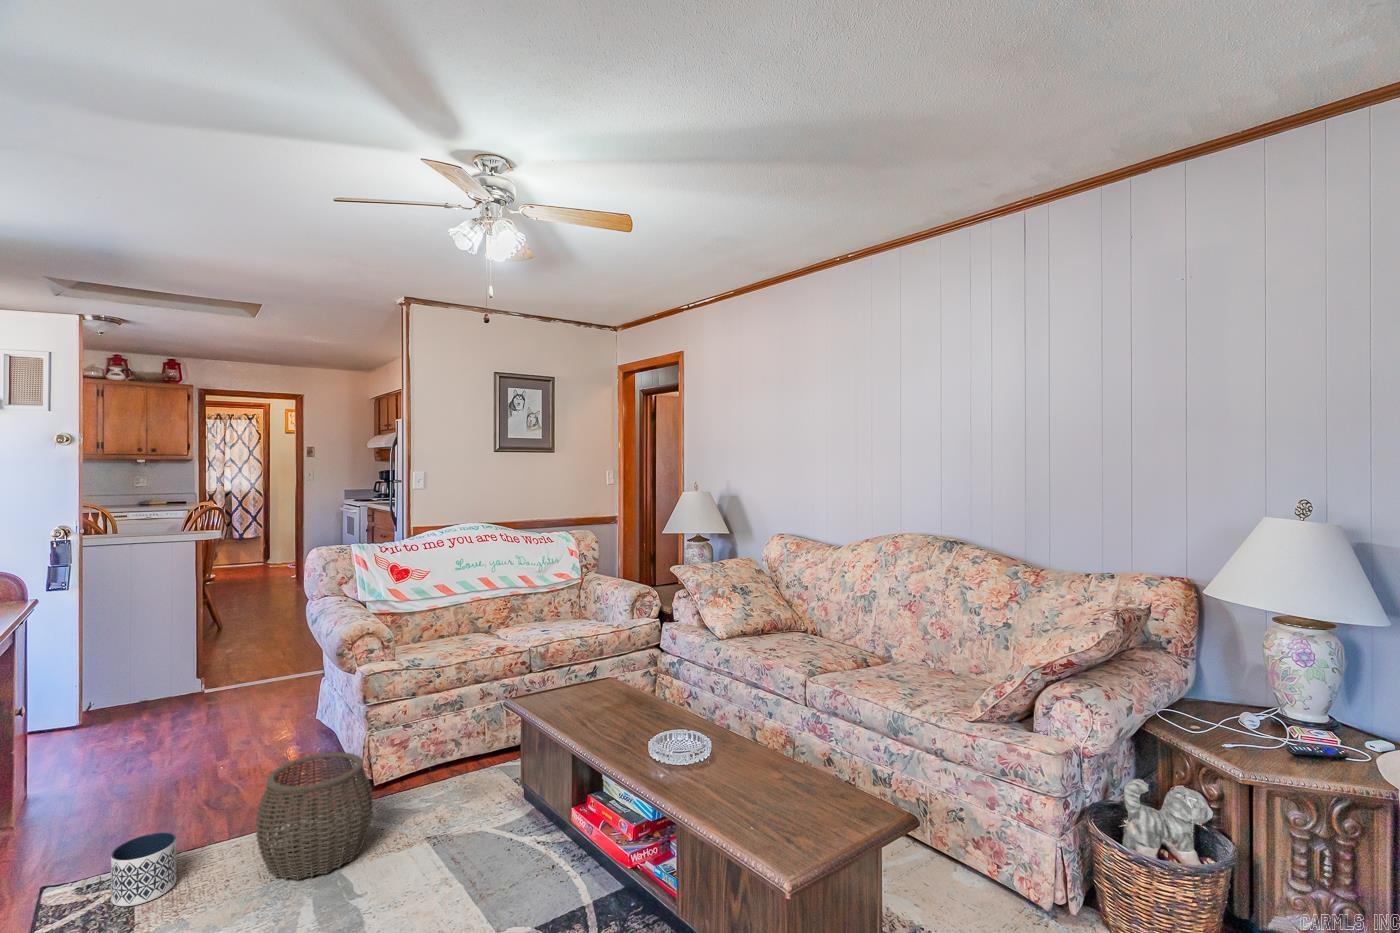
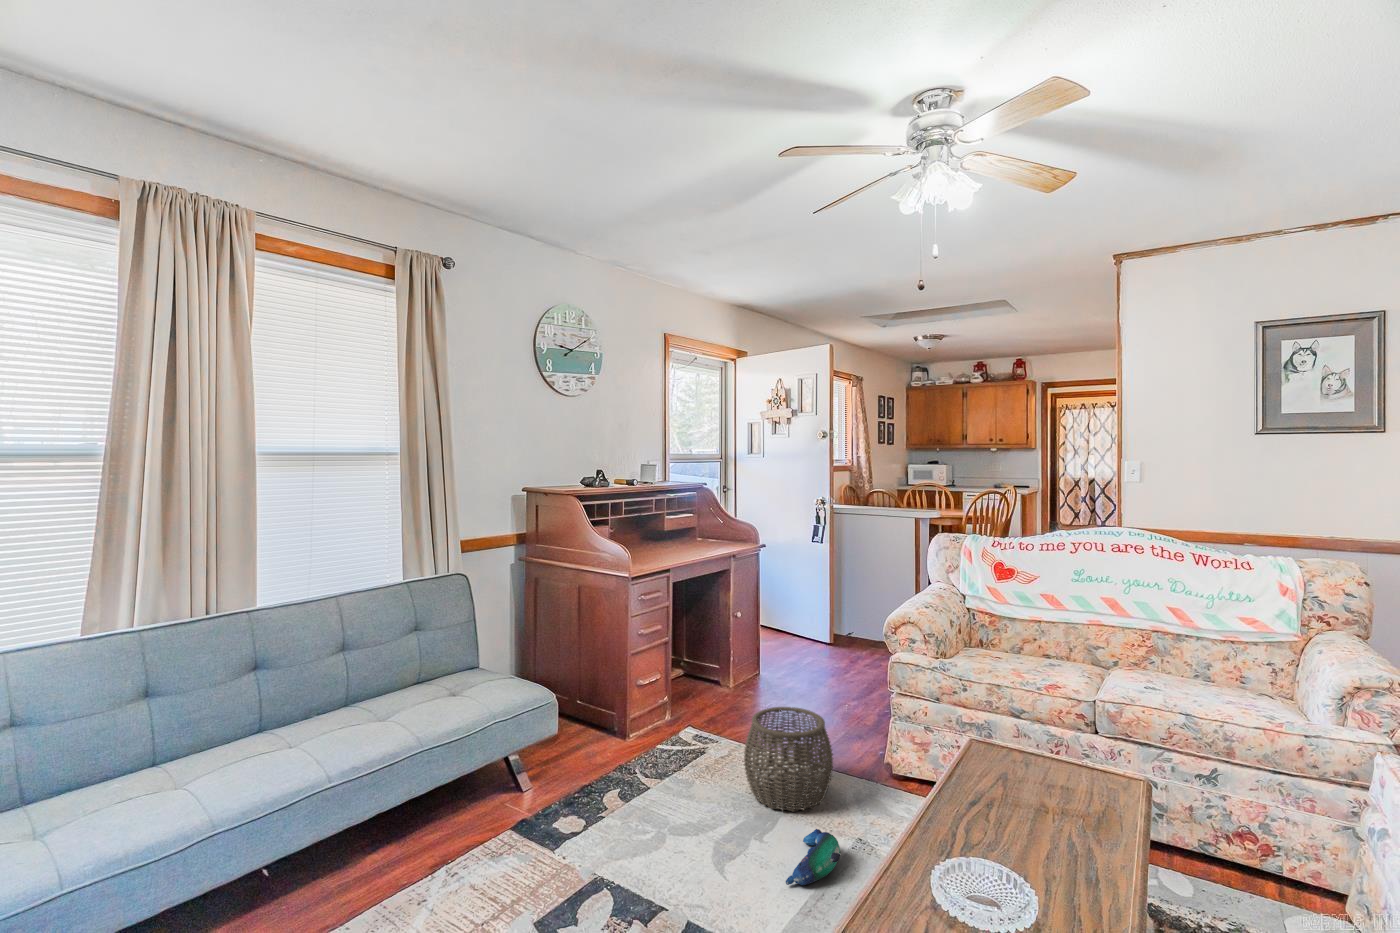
planter: present [111,832,176,906] -> none [695,716,731,761]
plush toy: none [402,836,472,896] -> present [786,829,841,885]

